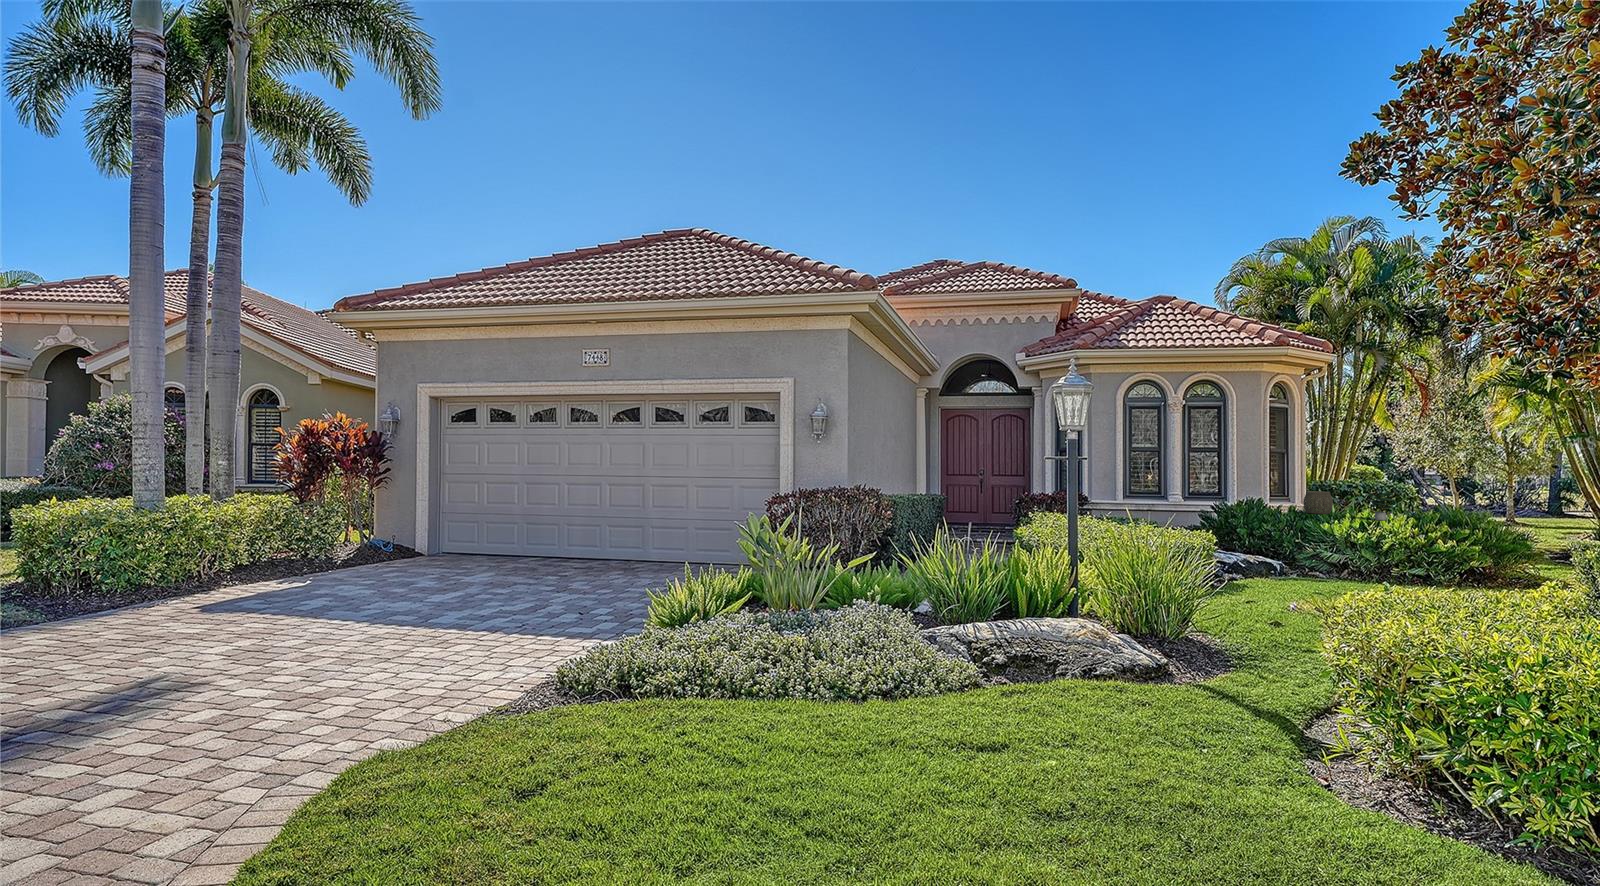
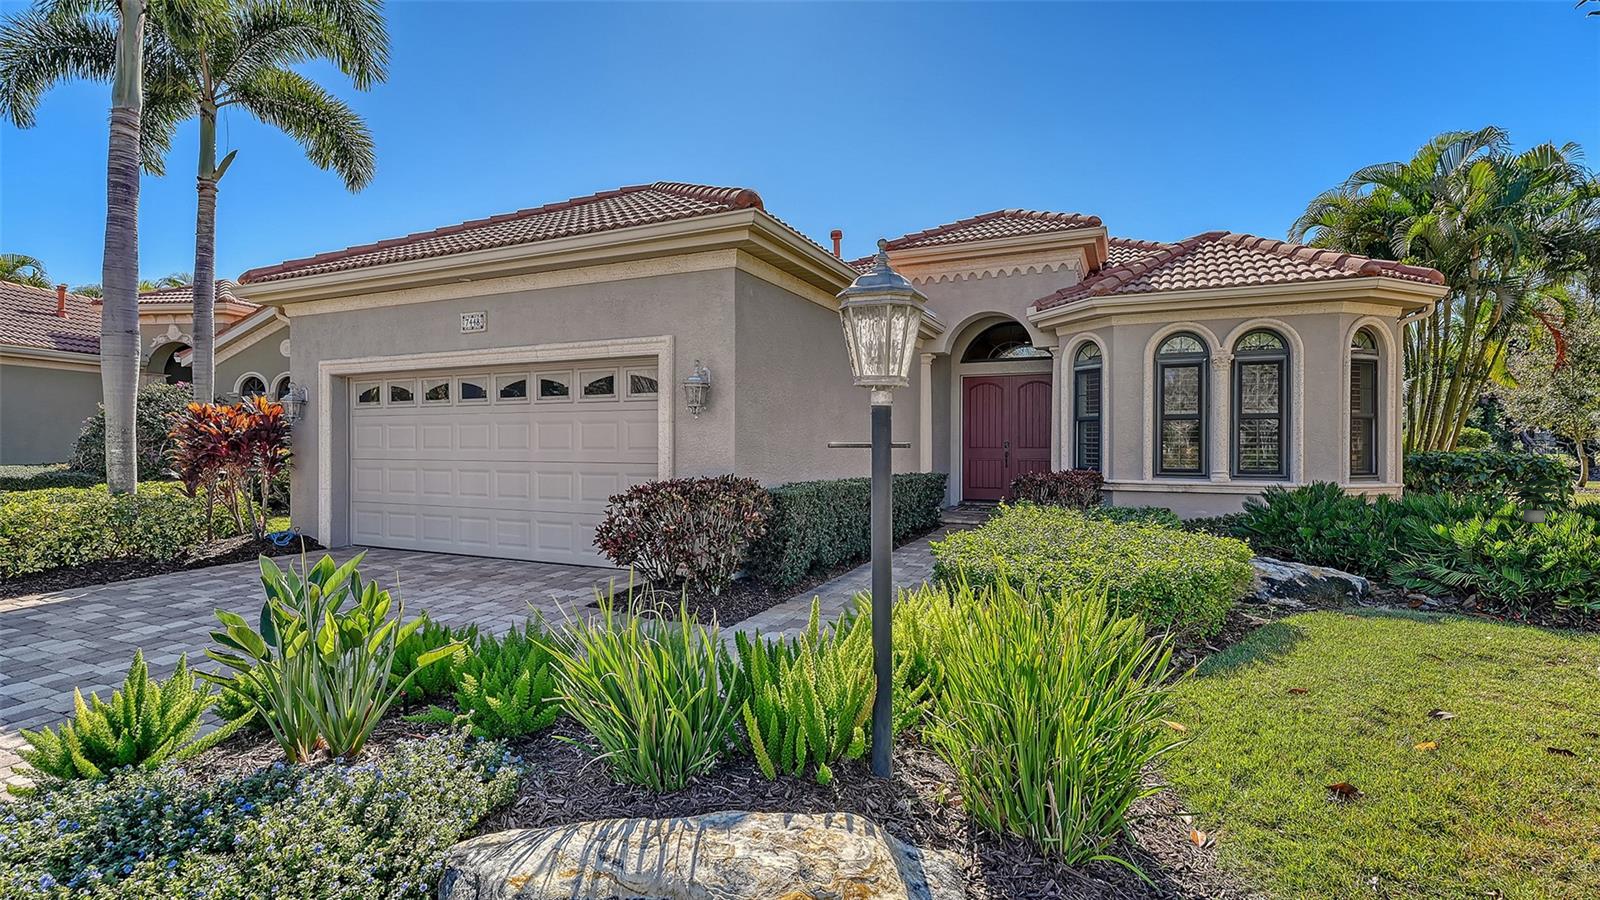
woven basket: present [1303,491,1333,514] -> none [1400,474,1449,507]

